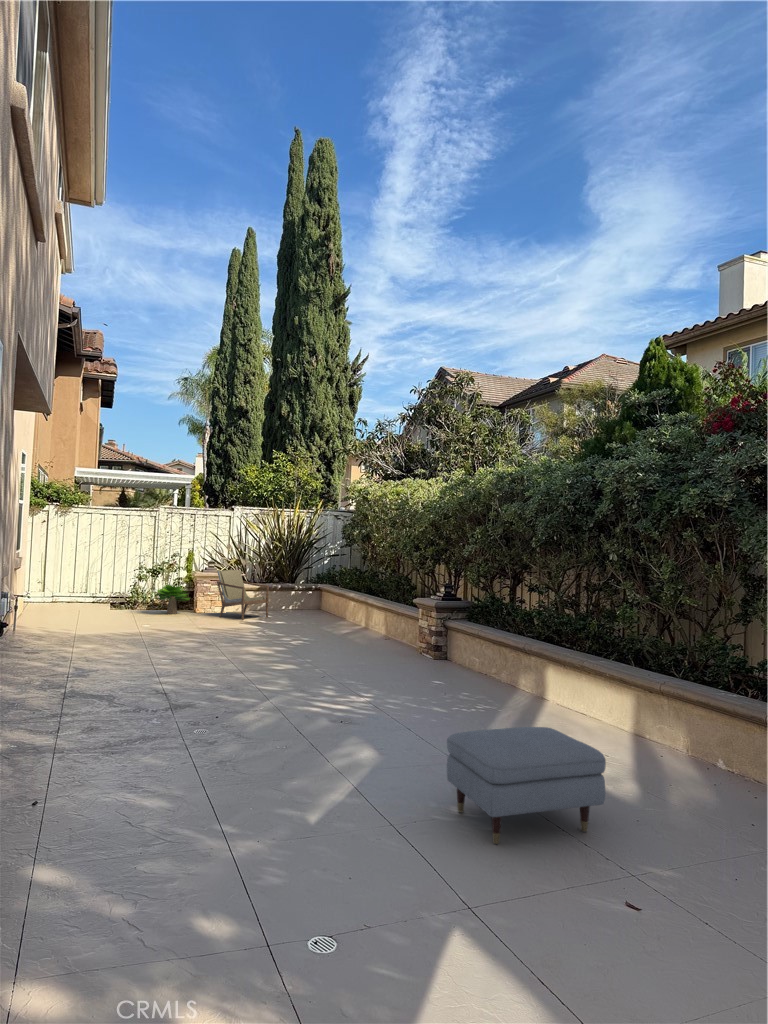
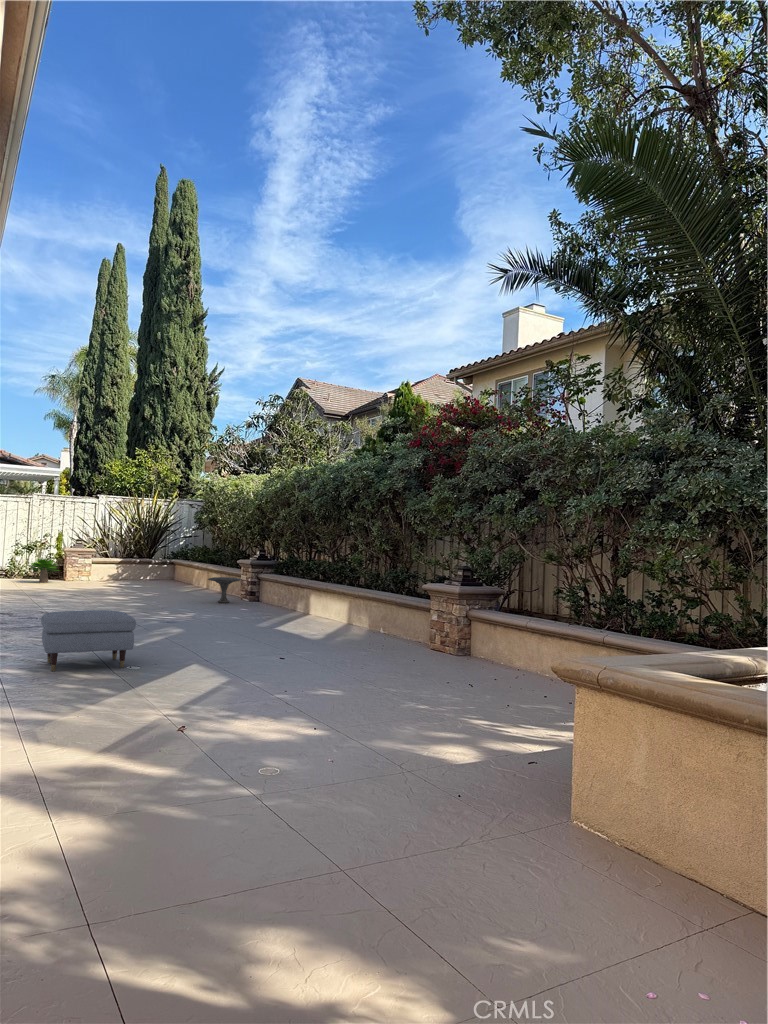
armchair: present [217,570,269,620] -> none [84,546,129,586]
side table: none [374,622,419,658] -> present [208,577,241,603]
ottoman: present [447,727,606,844] -> present [41,610,136,672]

